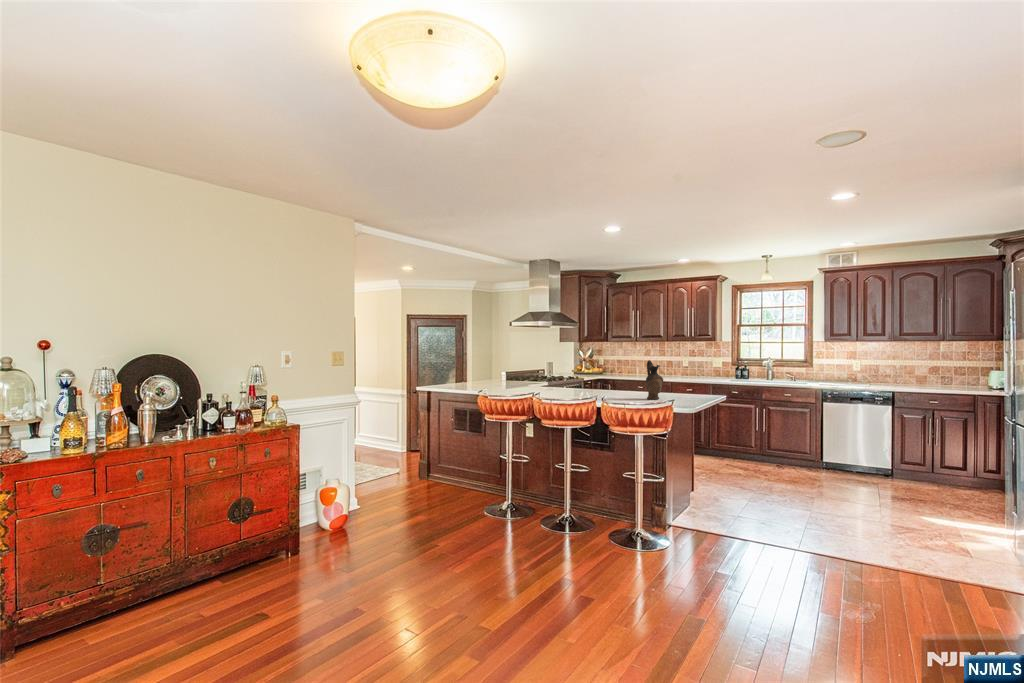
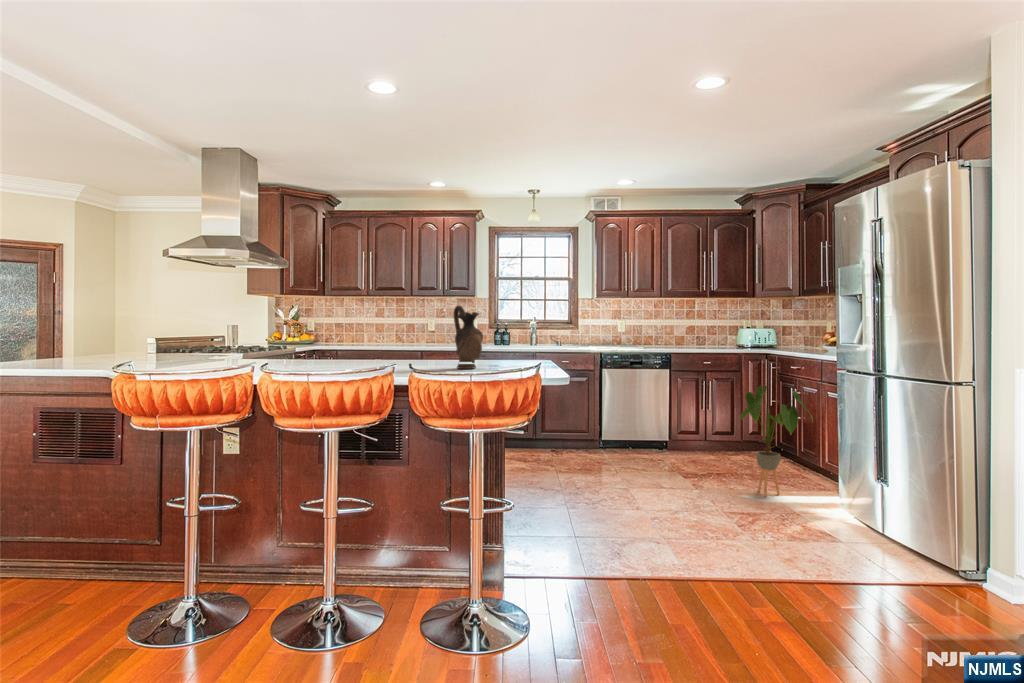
house plant: none [924,426,1003,527] -> present [741,385,813,497]

